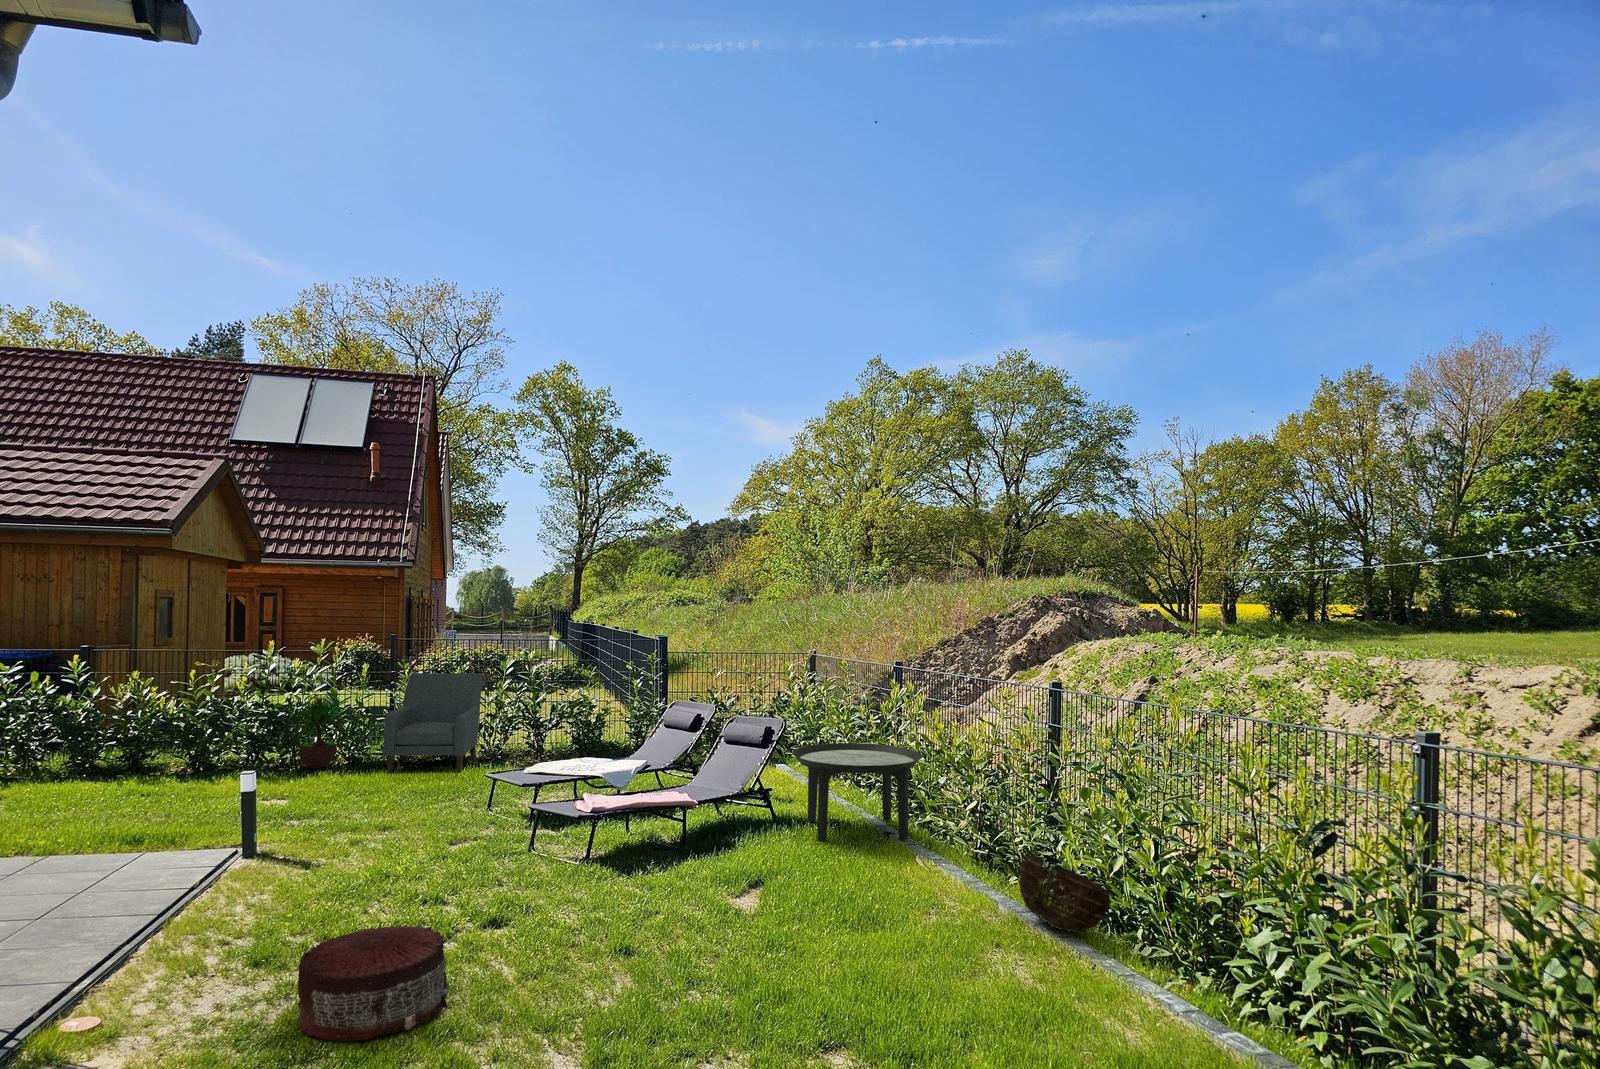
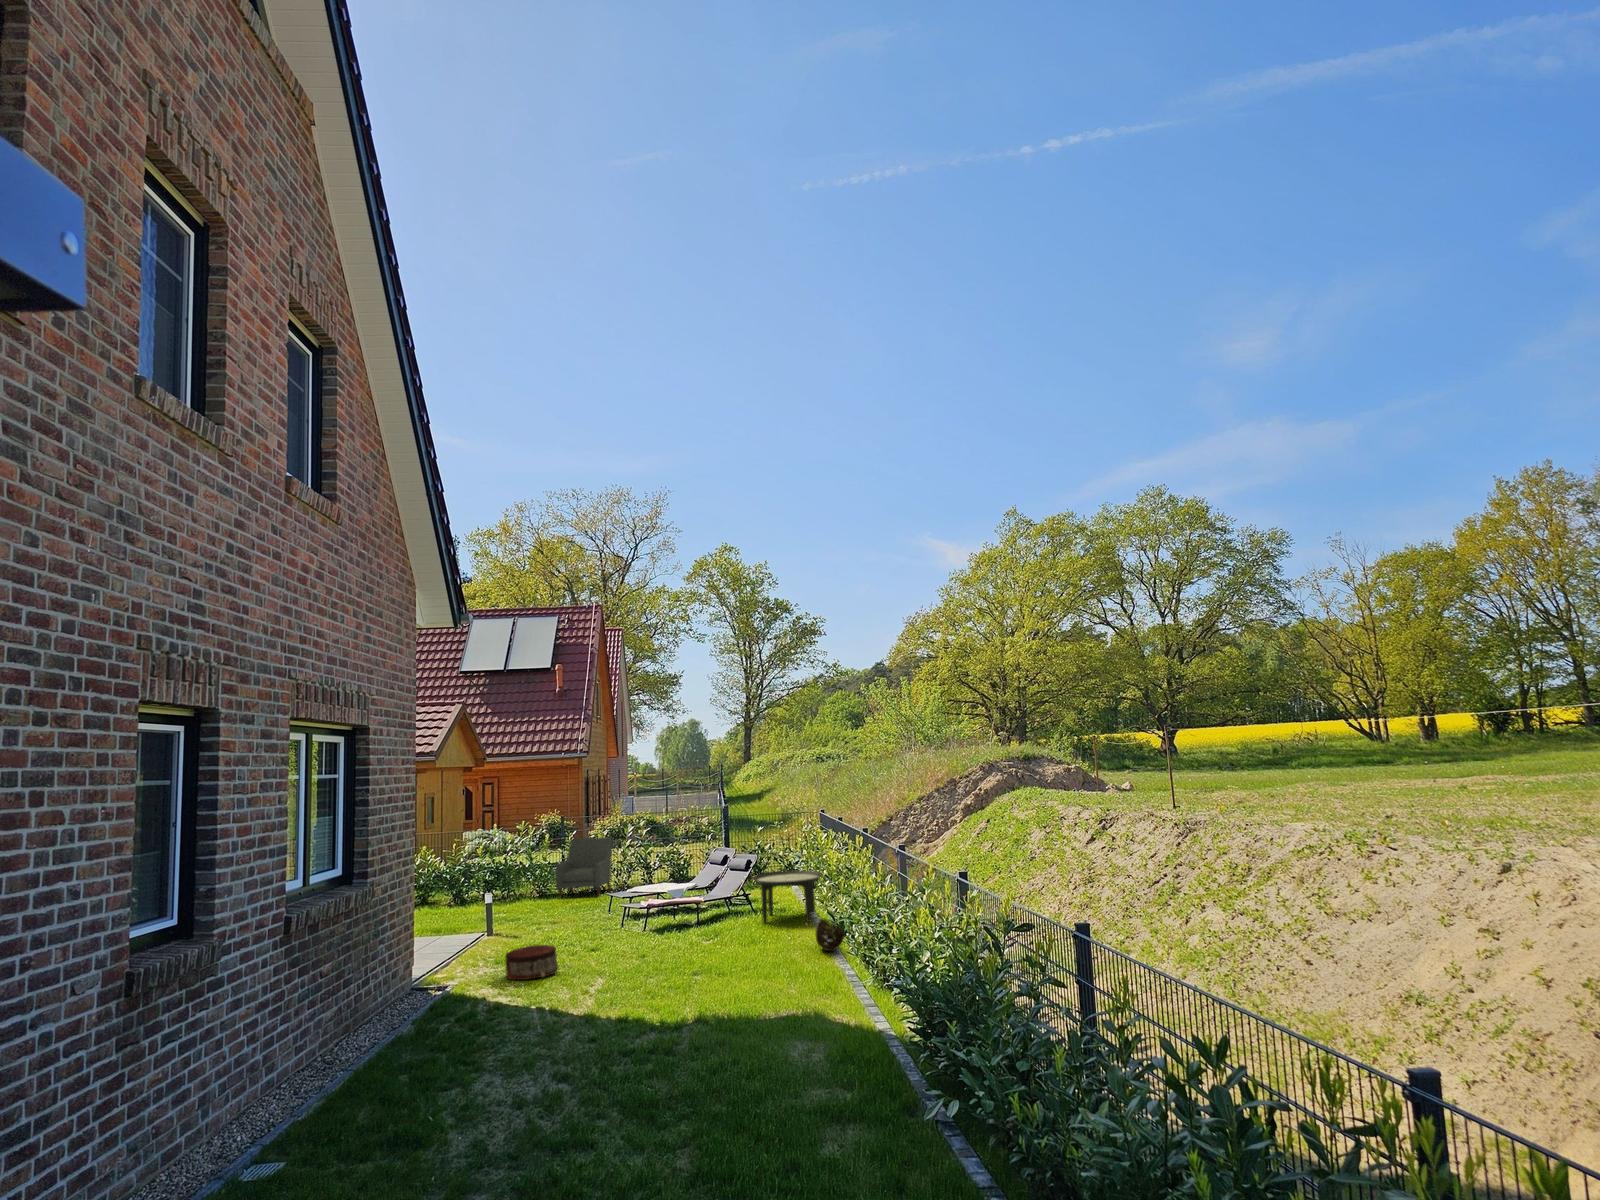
potted tree: present [295,695,341,768] -> none [507,851,534,898]

